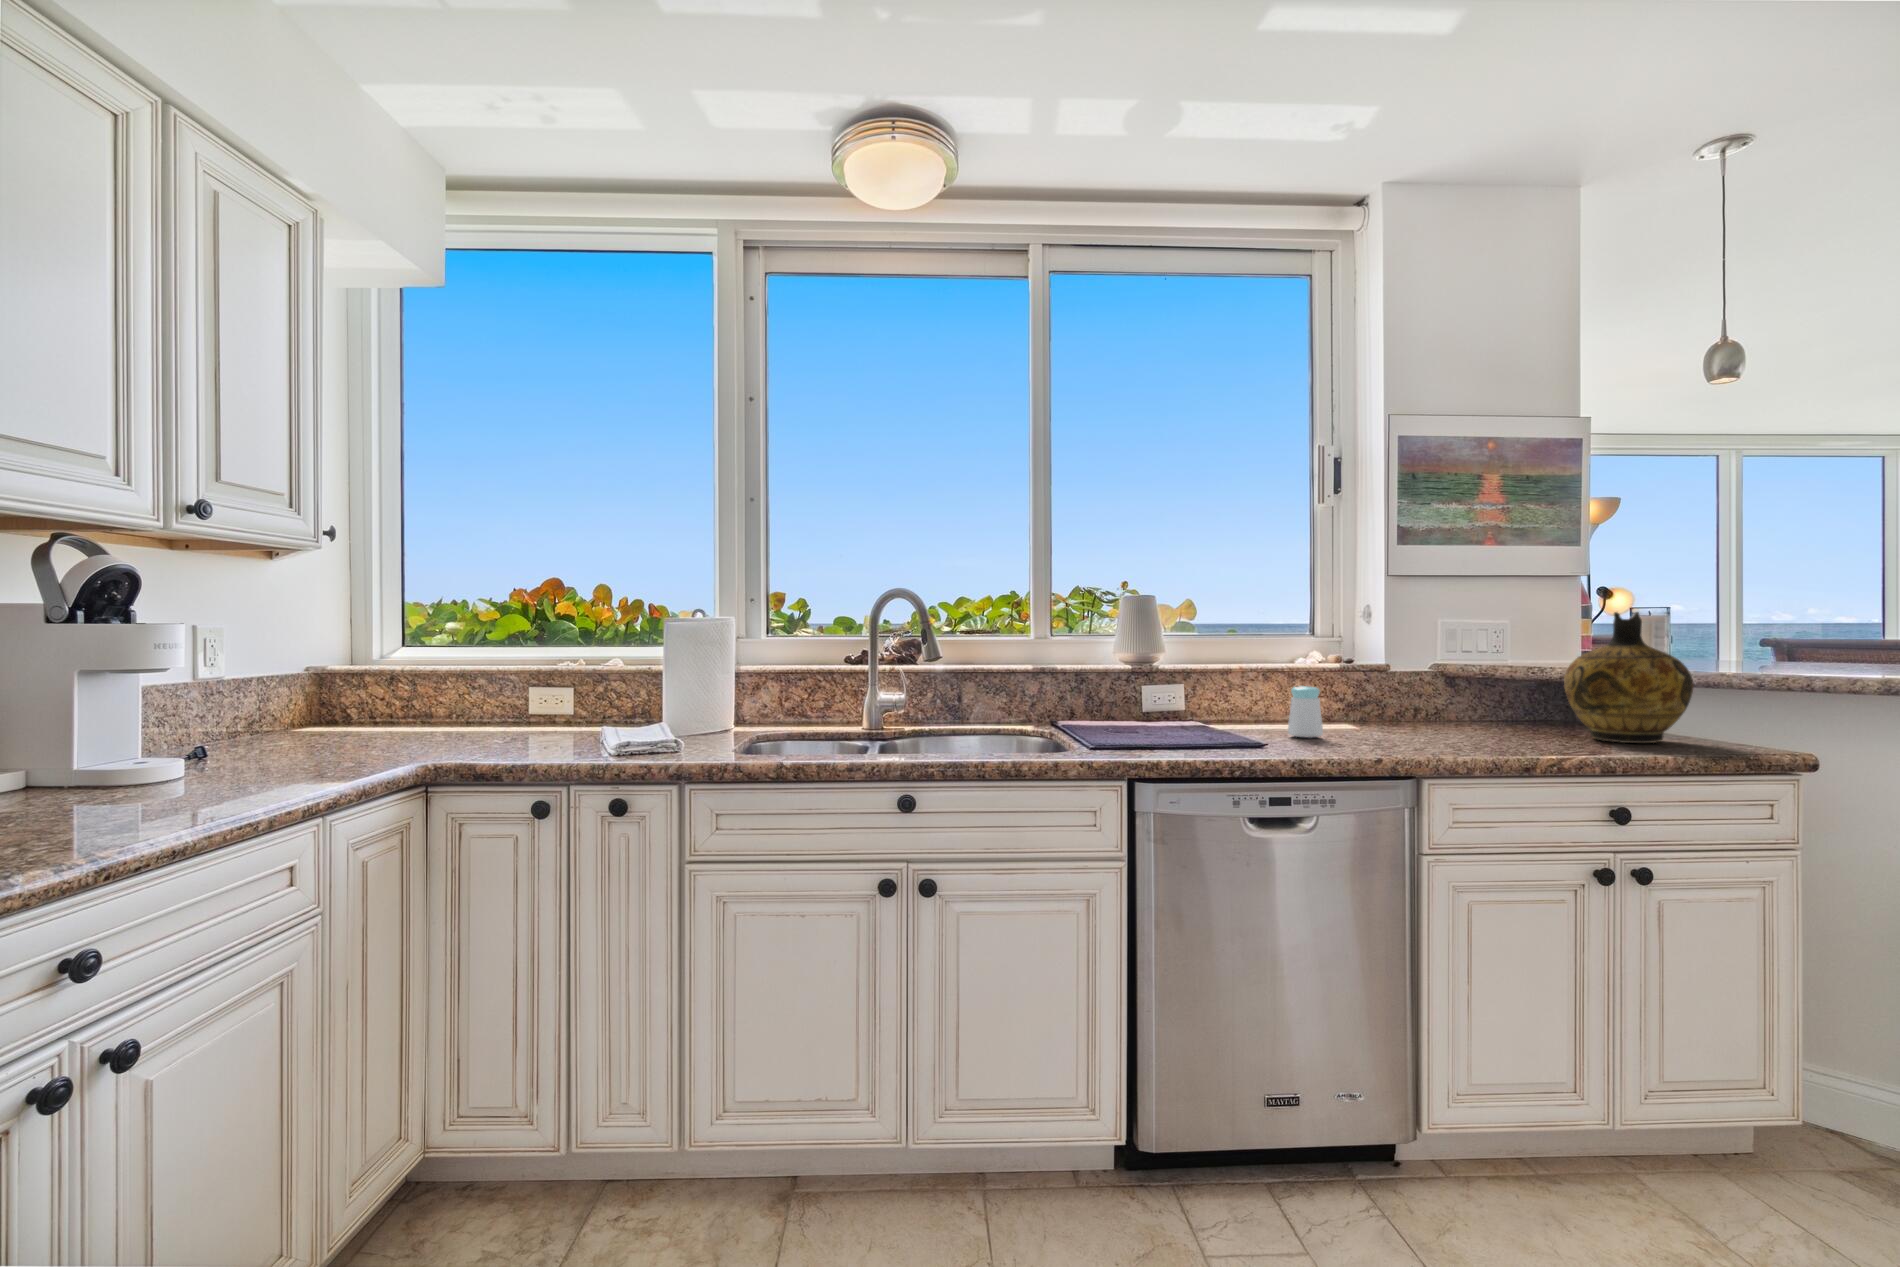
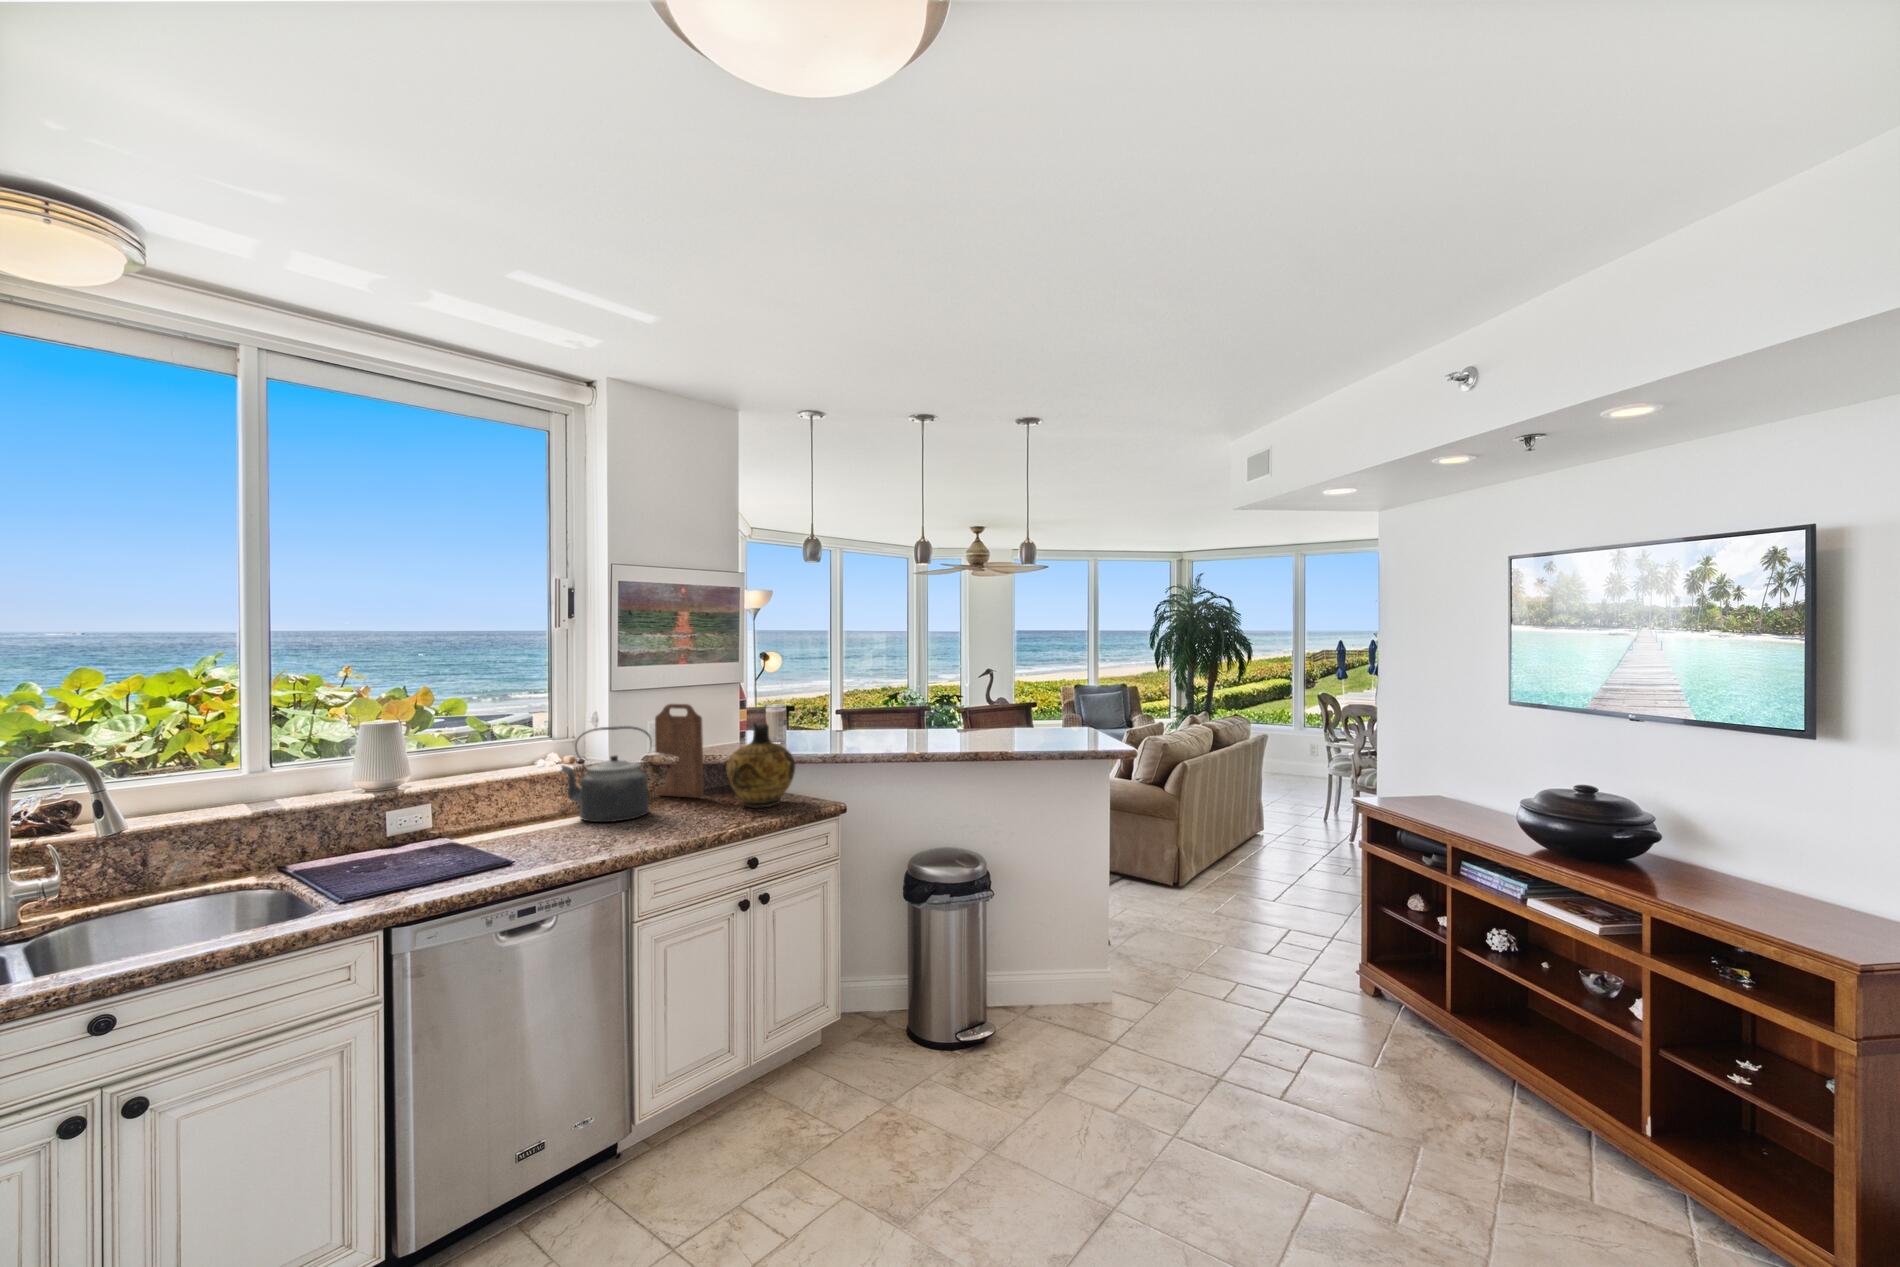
cutting board: none [1450,594,1523,726] -> present [655,704,703,798]
kettle: none [1324,612,1446,732] -> present [561,726,652,822]
salt shaker: present [1288,686,1323,738] -> none [532,800,561,843]

